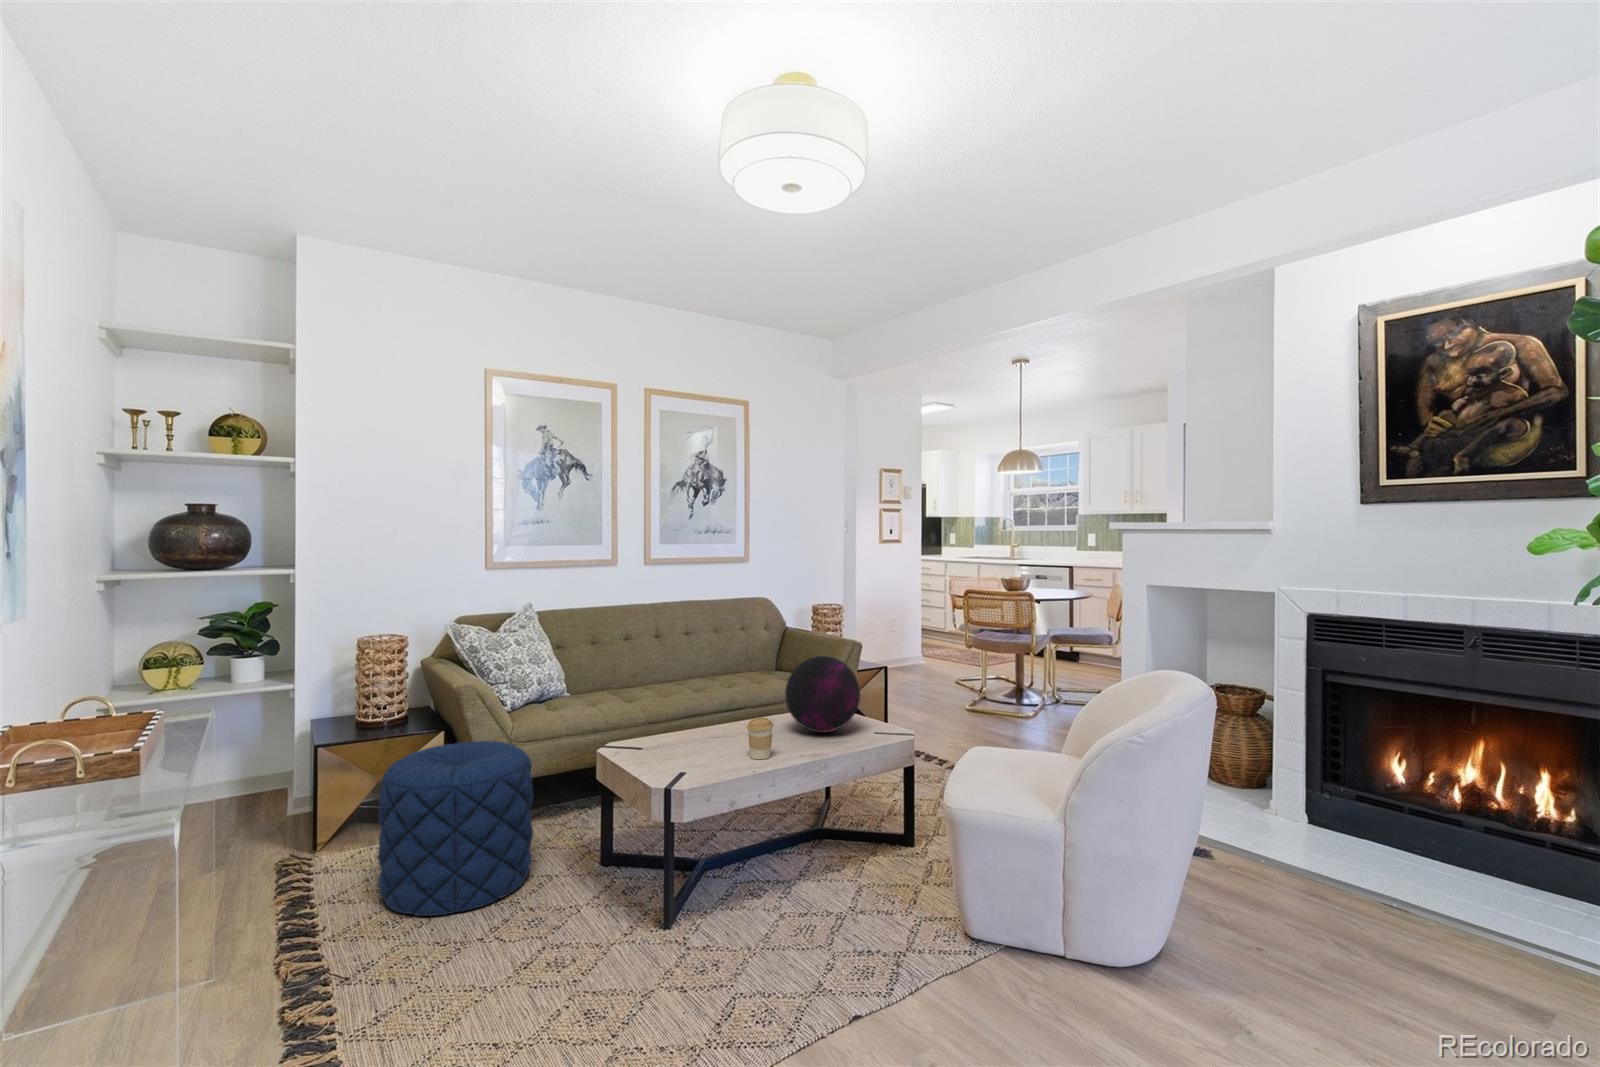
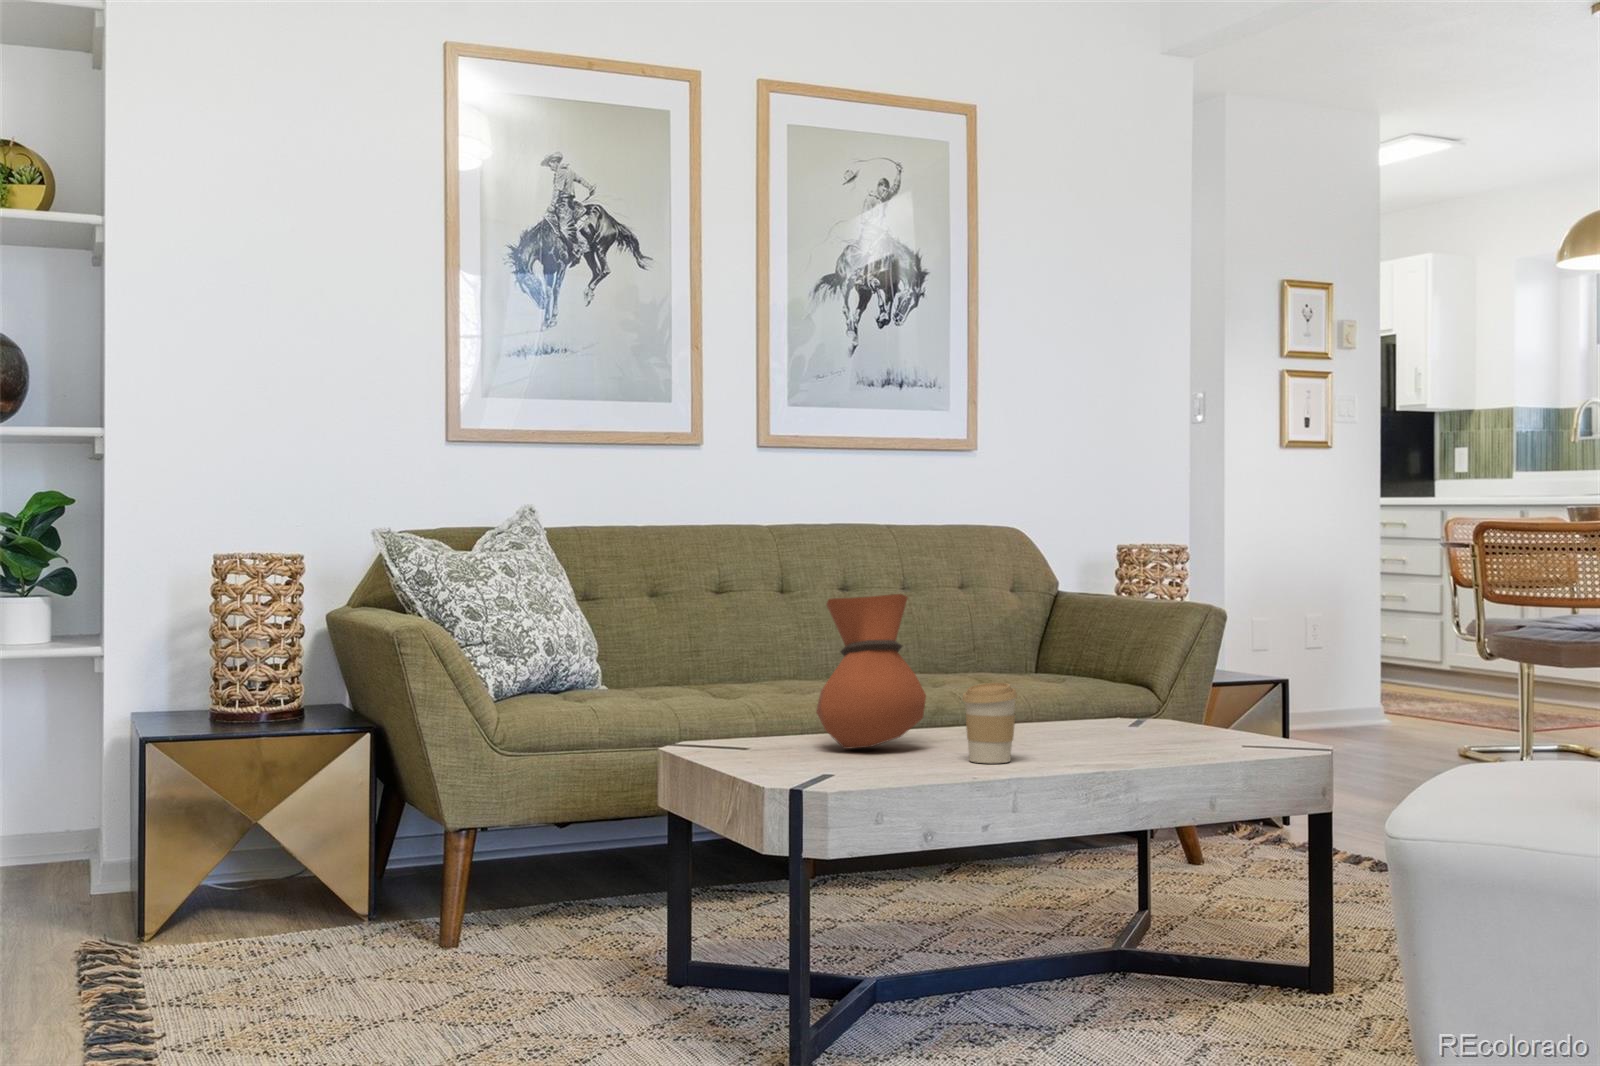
decorative orb: present [785,656,860,733] -> none [1047,580,1210,740]
vase: none [675,673,729,749] -> present [816,594,926,749]
pouf: present [378,741,533,916] -> none [255,730,537,1029]

